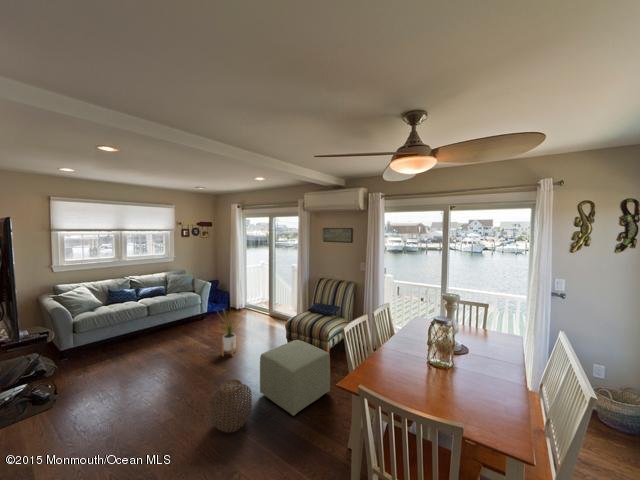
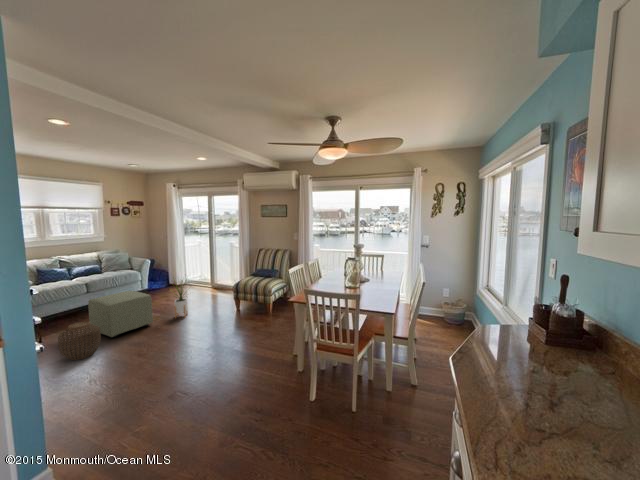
ottoman: present [260,340,330,416] -> present [88,291,153,337]
woven basket: present [210,380,252,433] -> present [58,321,101,360]

